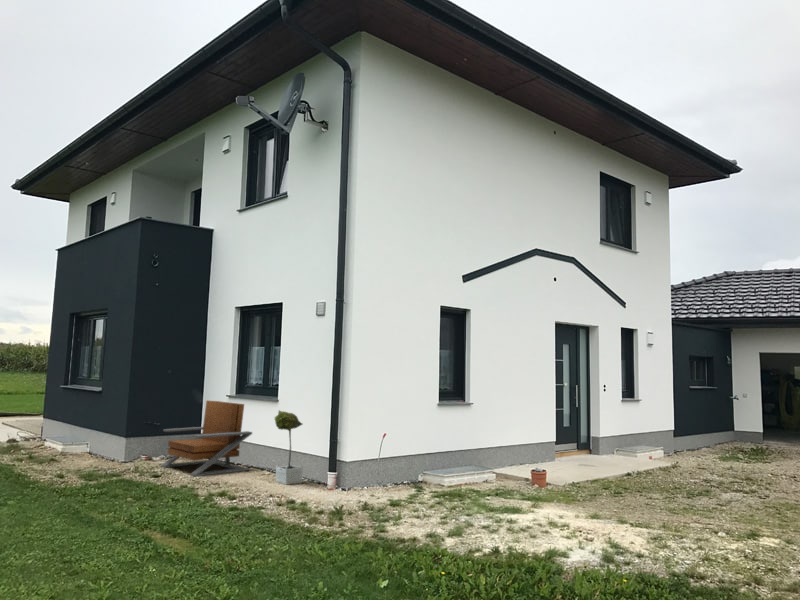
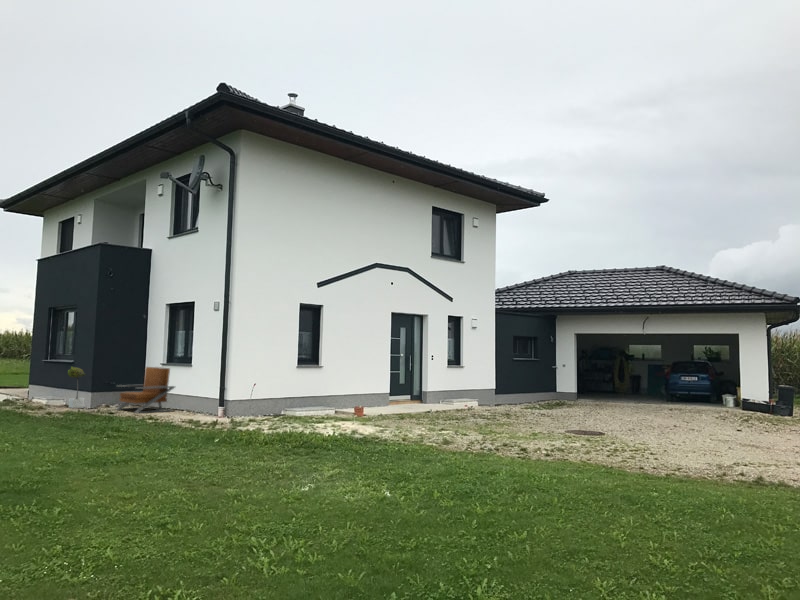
potted tree: present [275,411,302,485] -> present [68,367,86,408]

